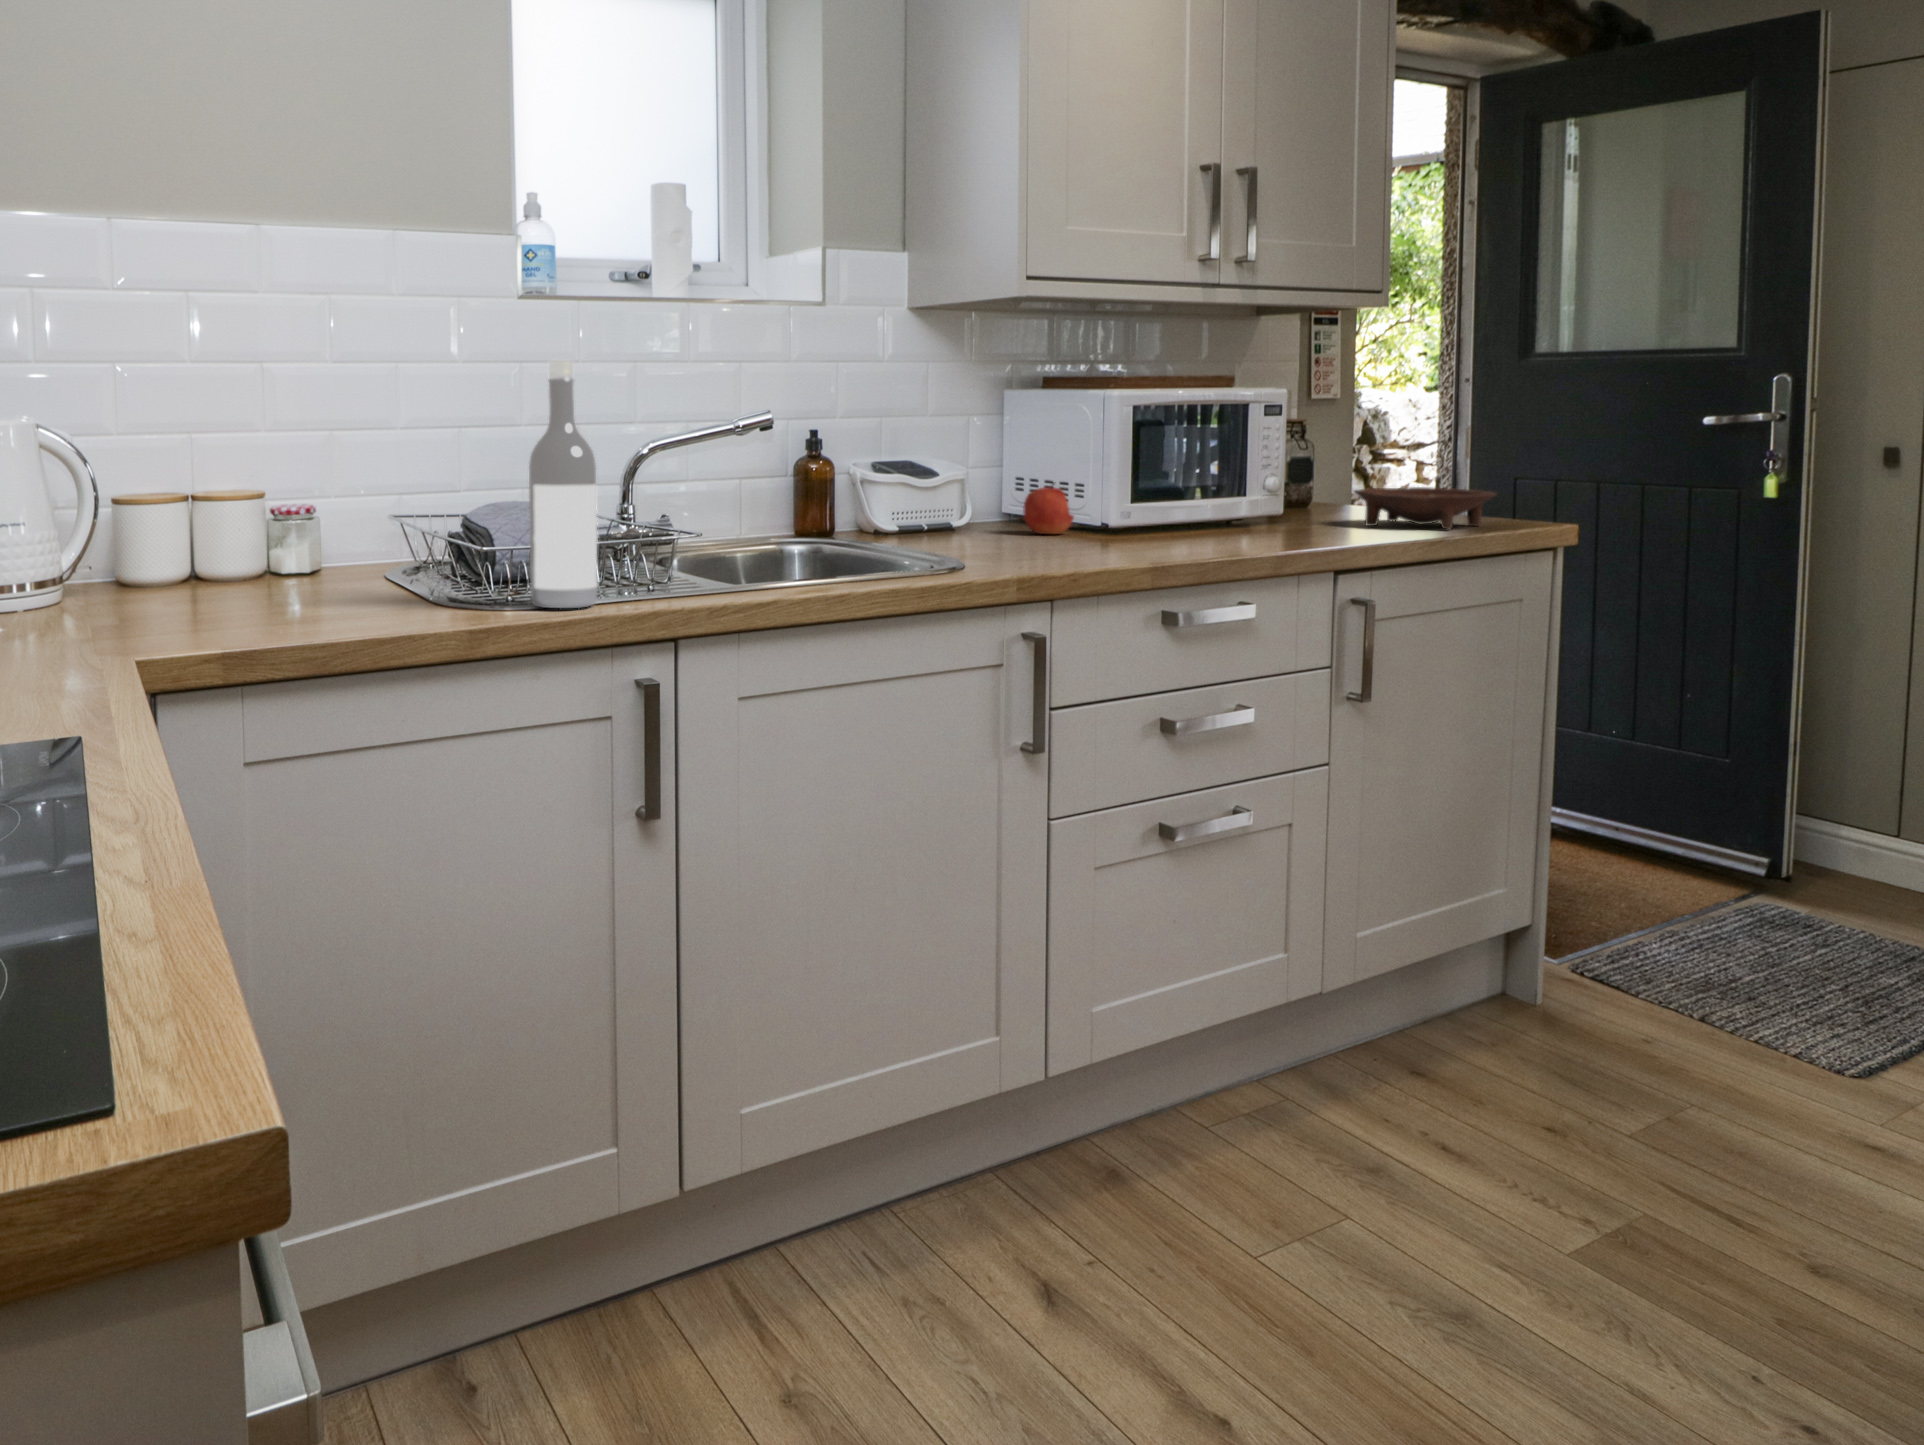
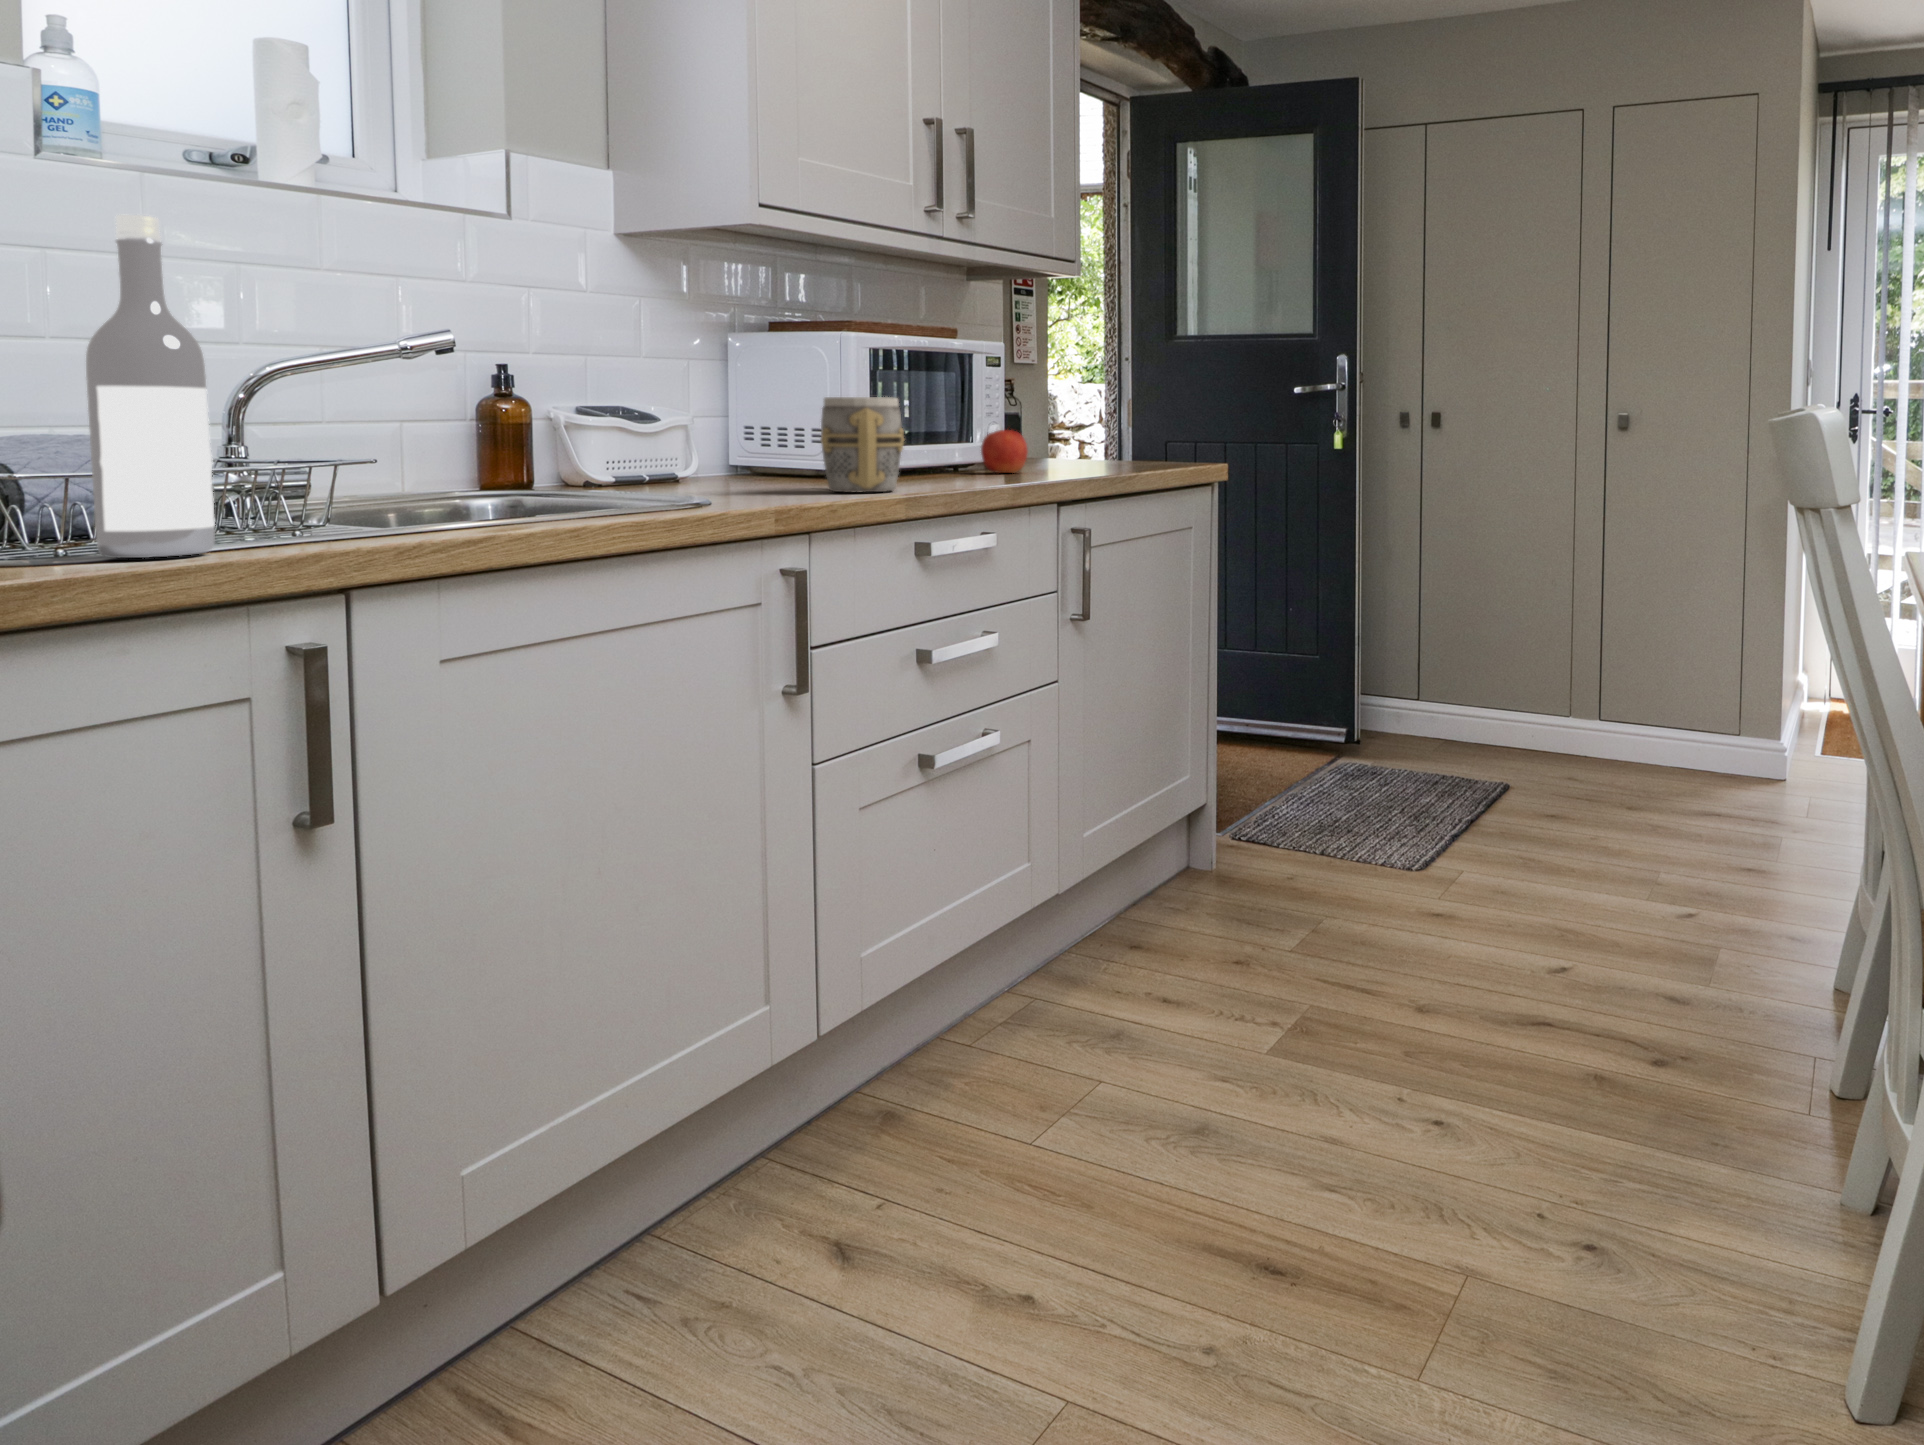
mug: none [1074,461,1158,557] -> present [821,397,904,492]
apple: present [1023,483,1074,534] -> present [981,427,1028,473]
bowl: present [1354,487,1496,529] -> none [1061,436,1173,469]

